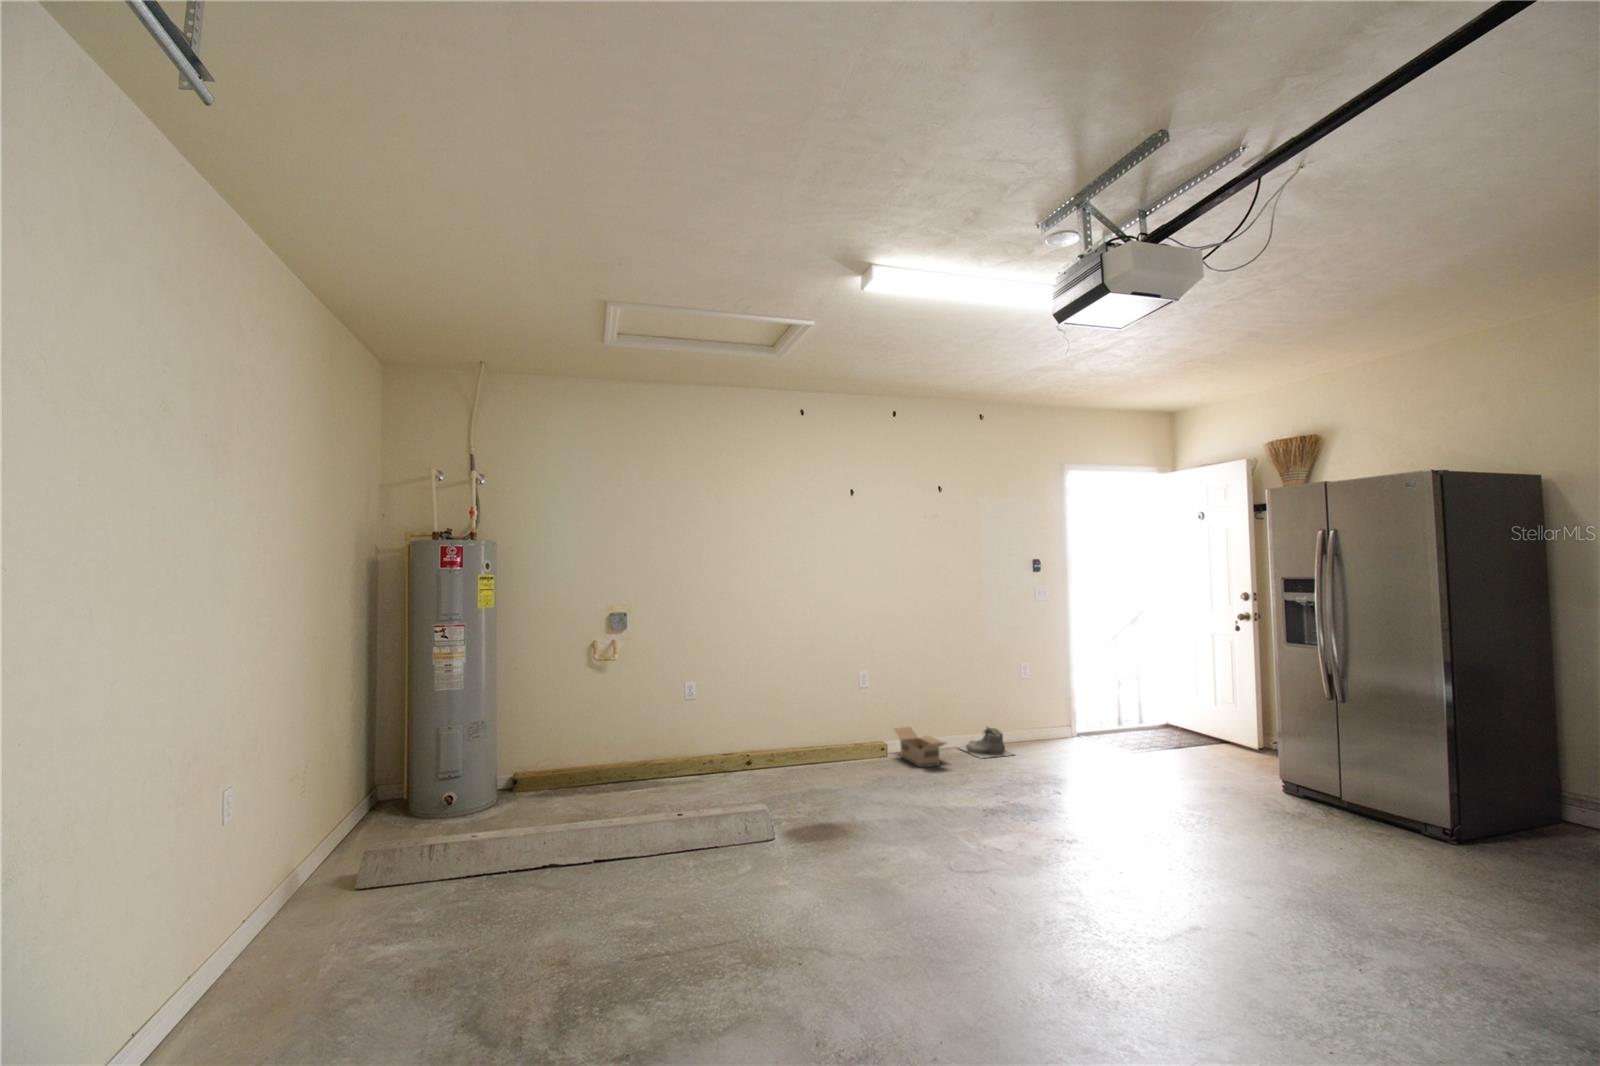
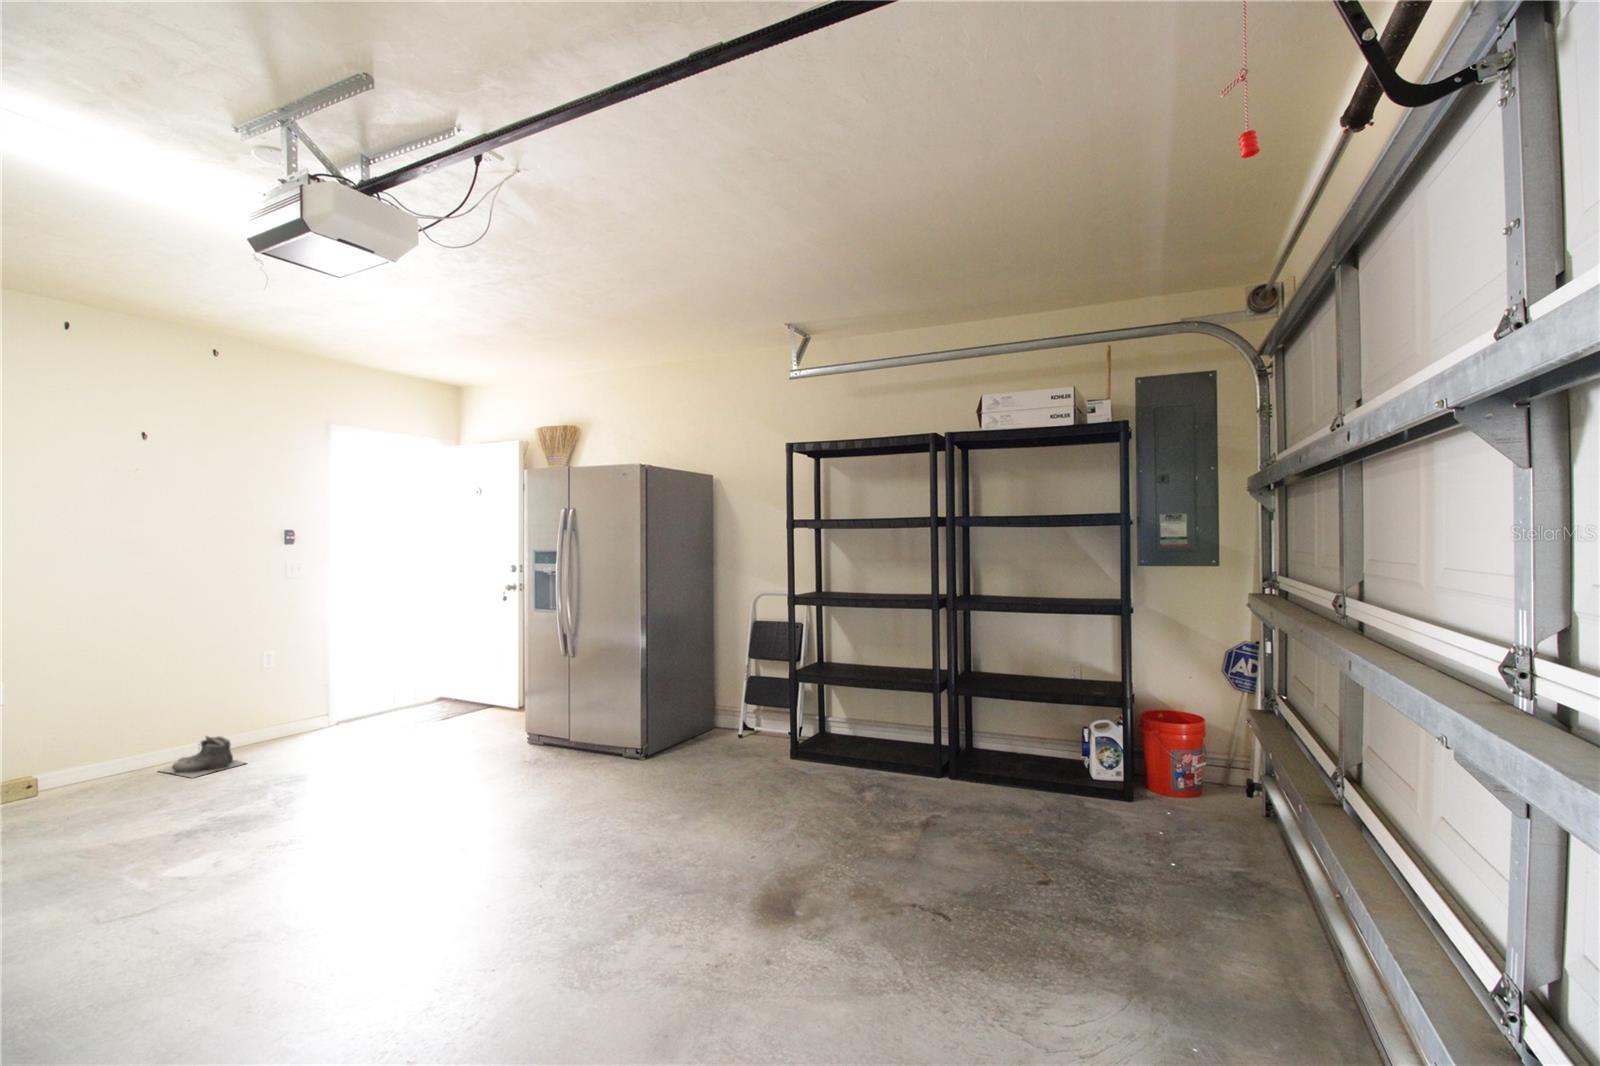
cardboard box: present [894,727,946,767] -> none [35,757,135,810]

